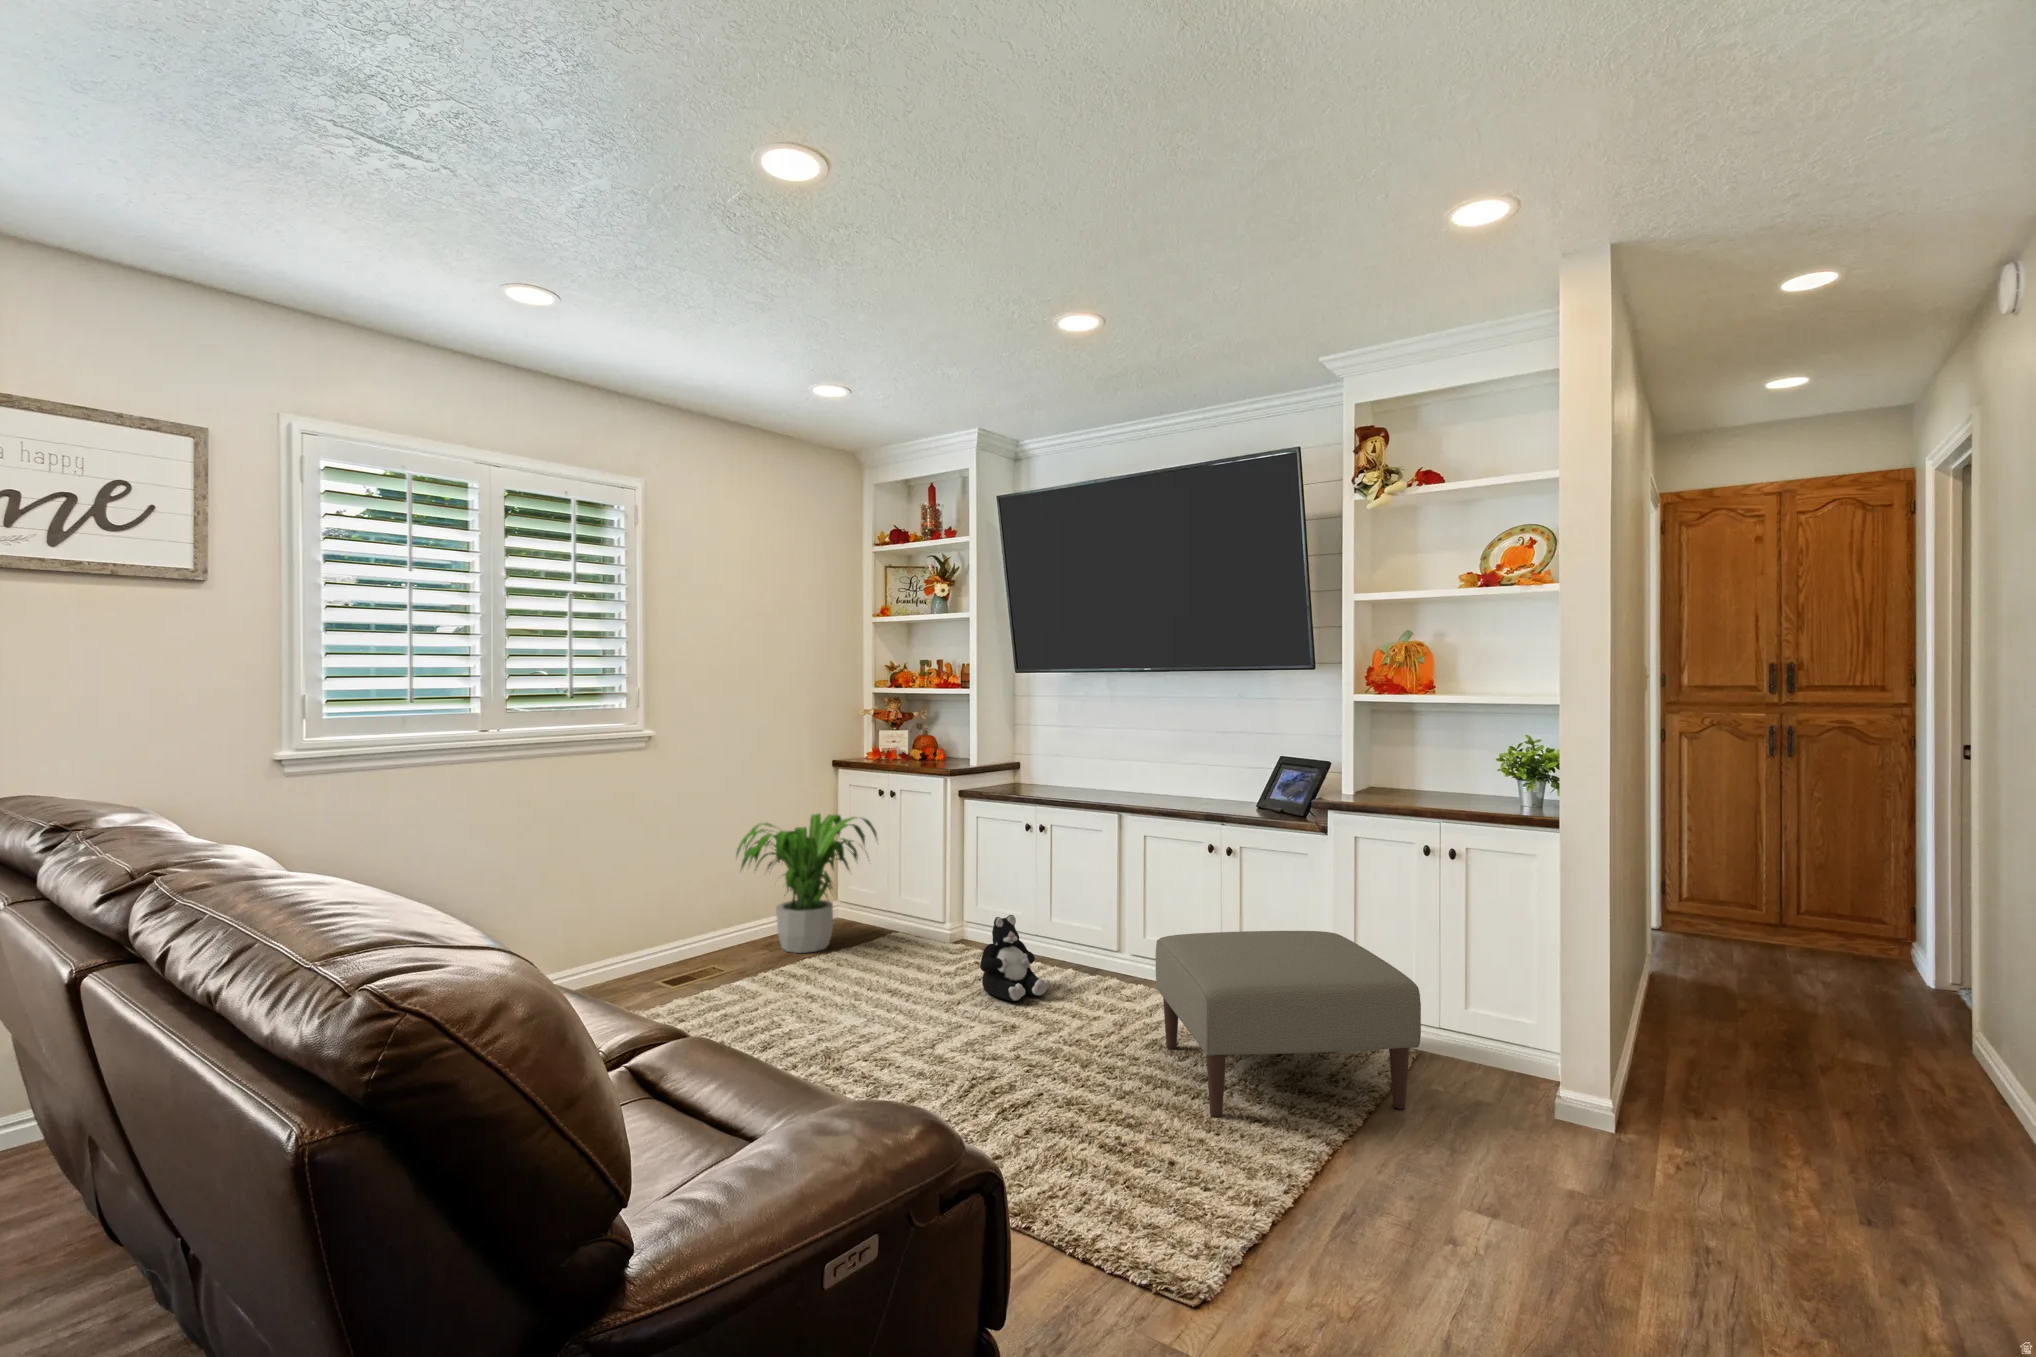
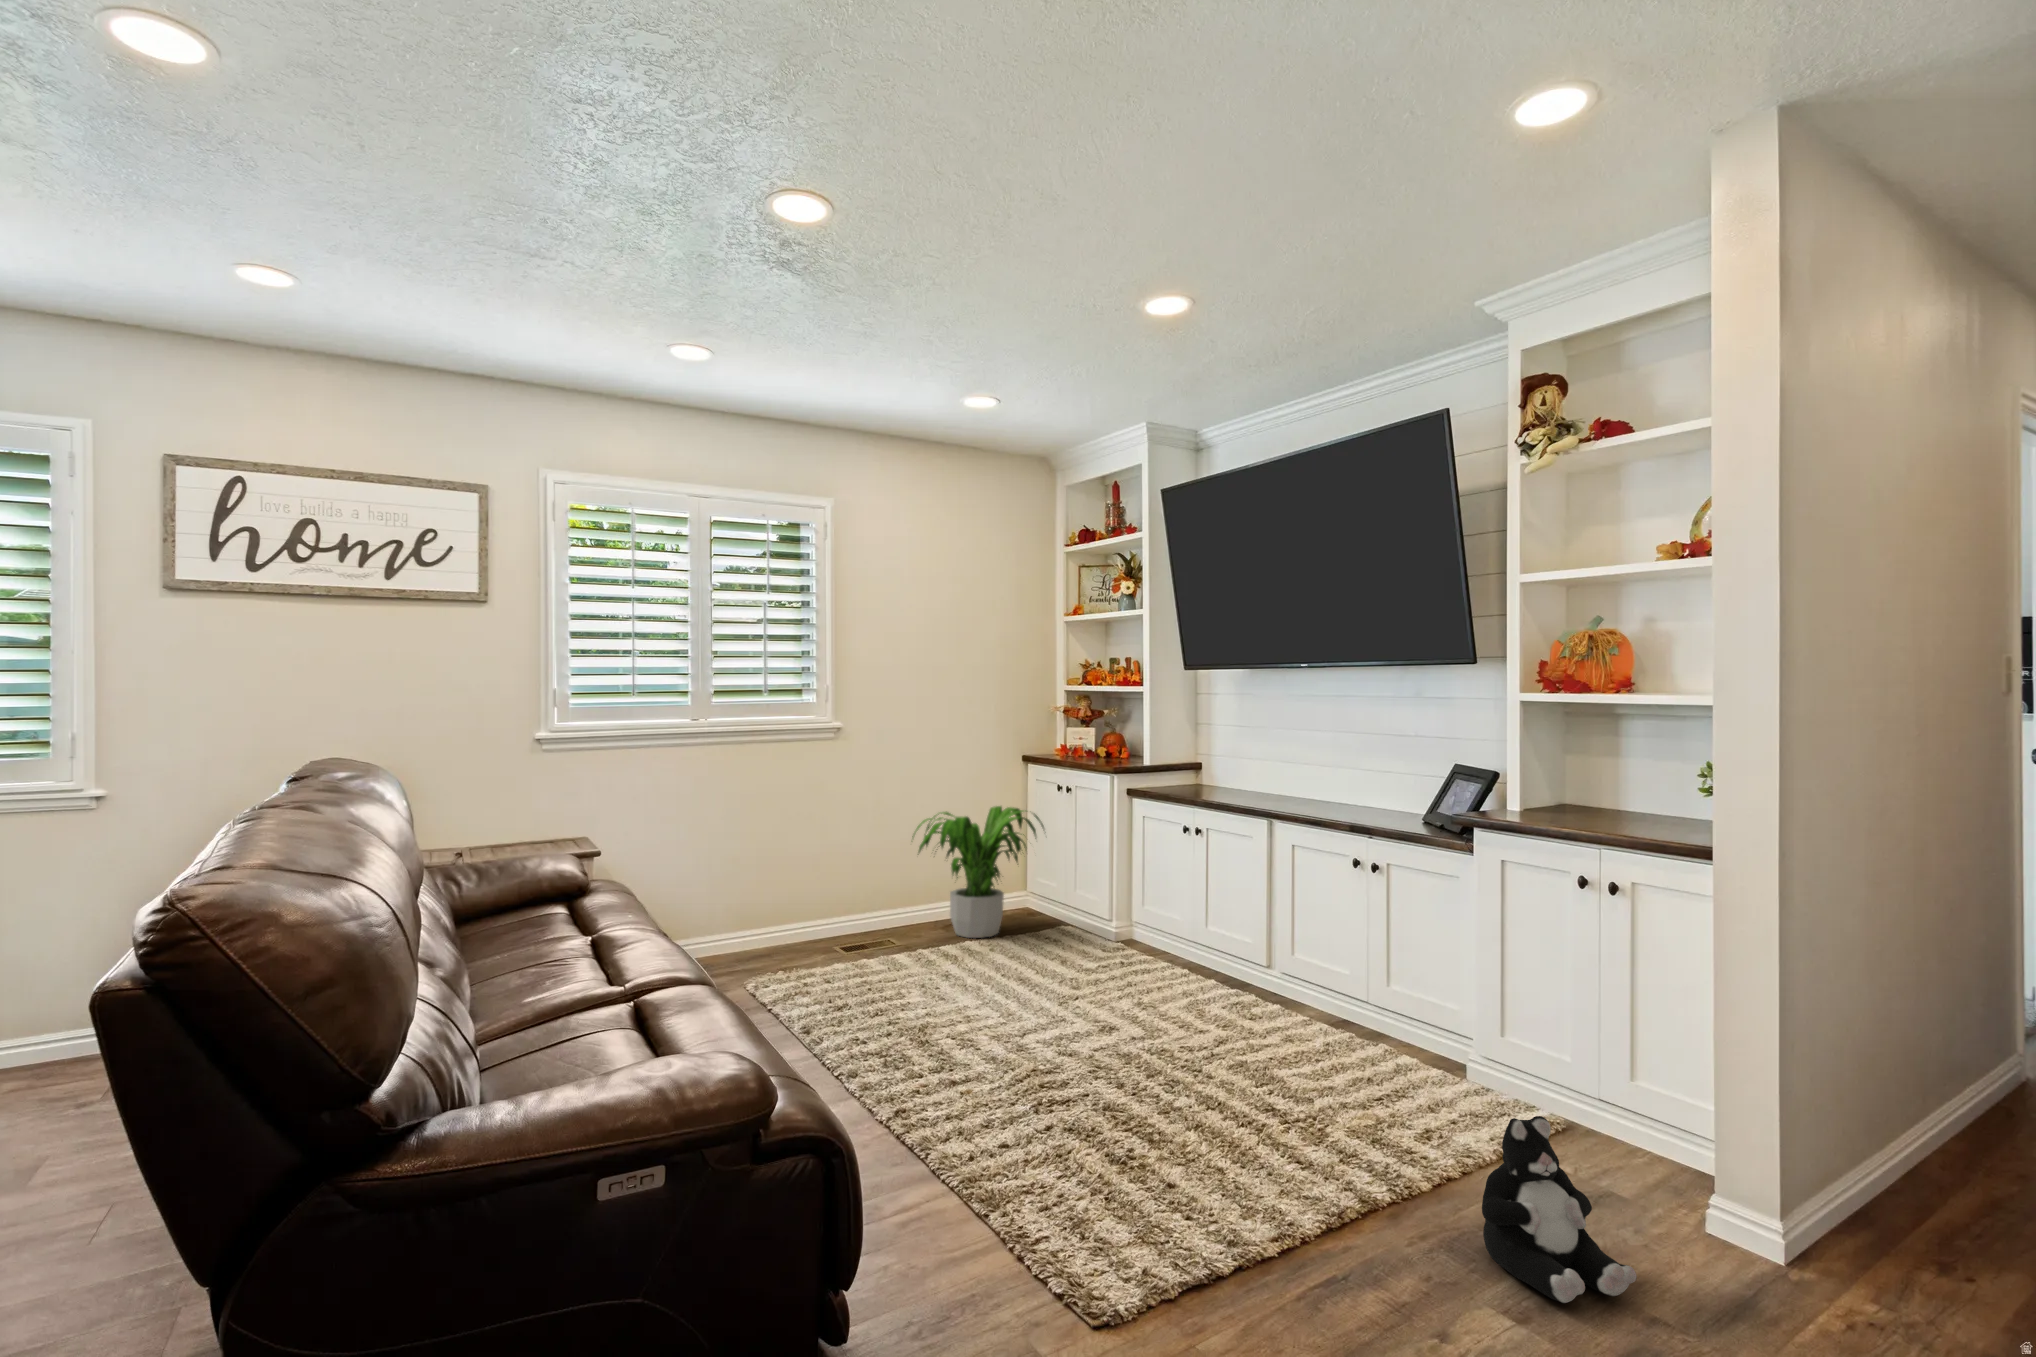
plush toy: present [980,915,1050,1001] -> present [1482,1116,1637,1303]
ottoman: present [1156,931,1421,1117] -> none [1244,951,1511,1178]

